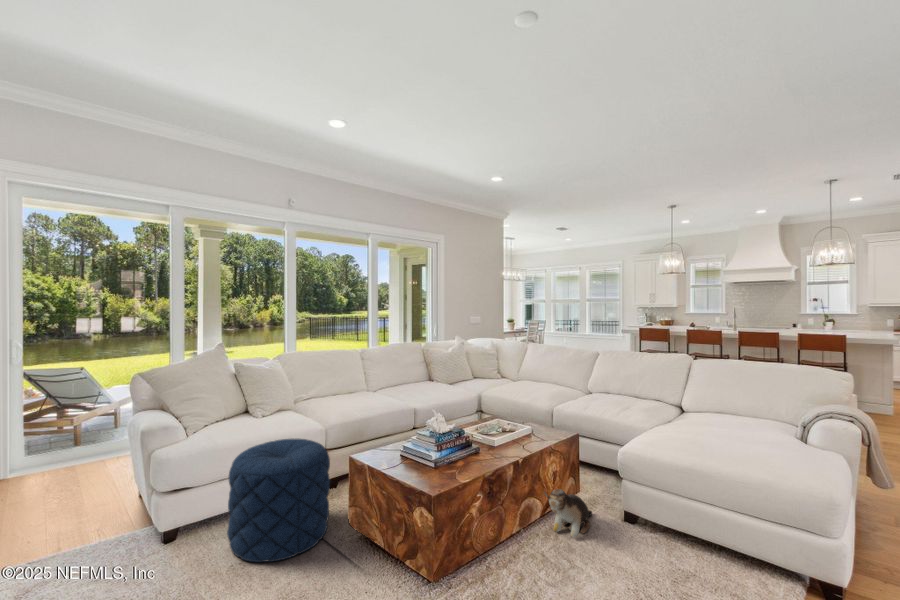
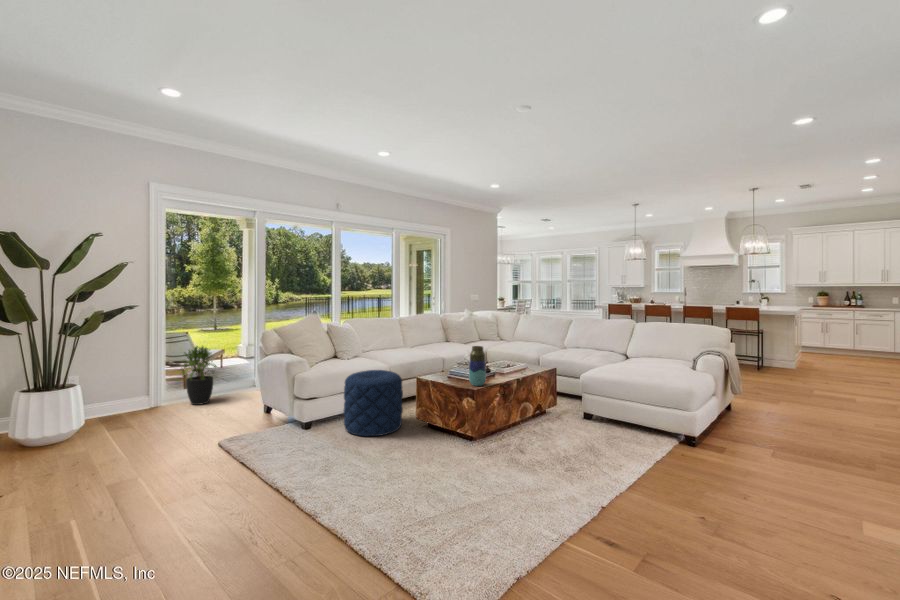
potted plant: none [30,391,96,478] -> present [181,346,217,405]
vase: none [429,408,458,479] -> present [469,346,486,386]
plush toy: present [544,489,592,537] -> none [536,396,565,425]

